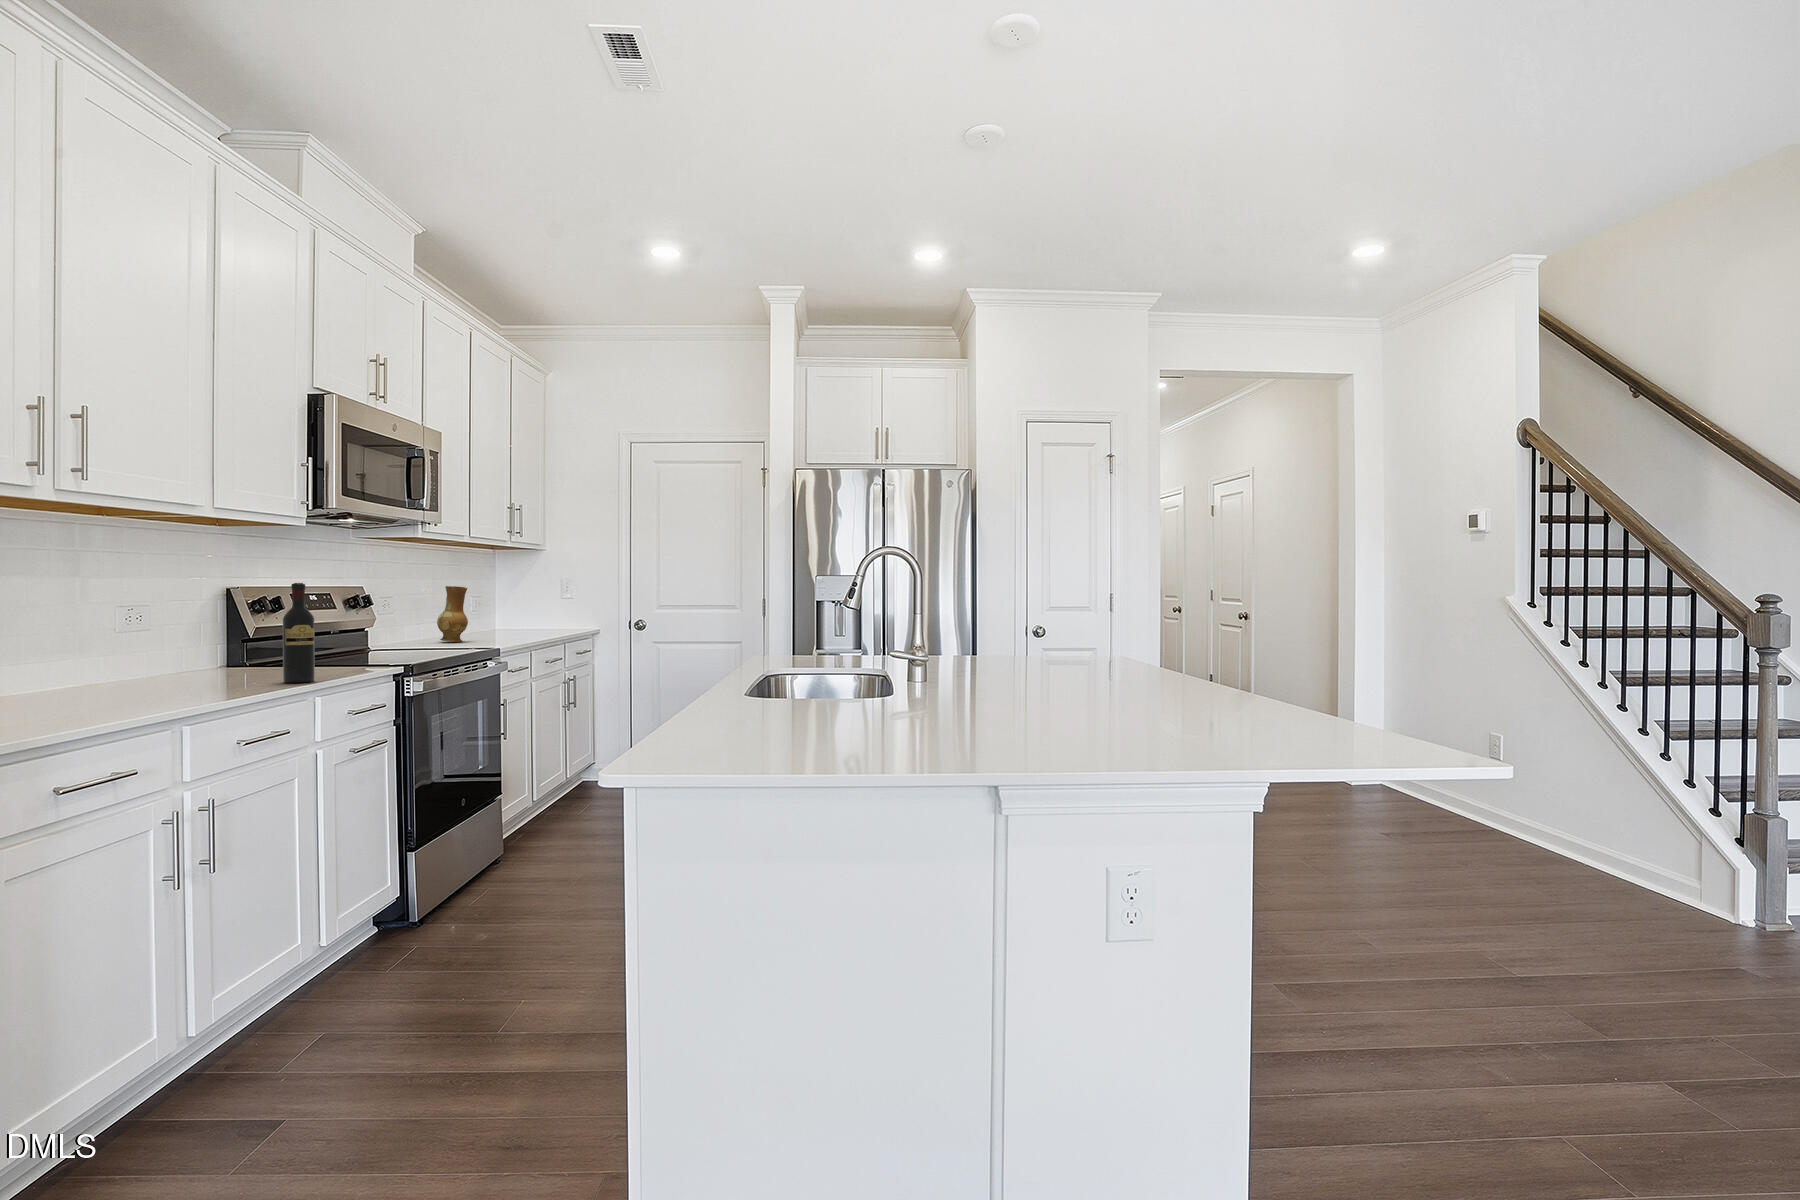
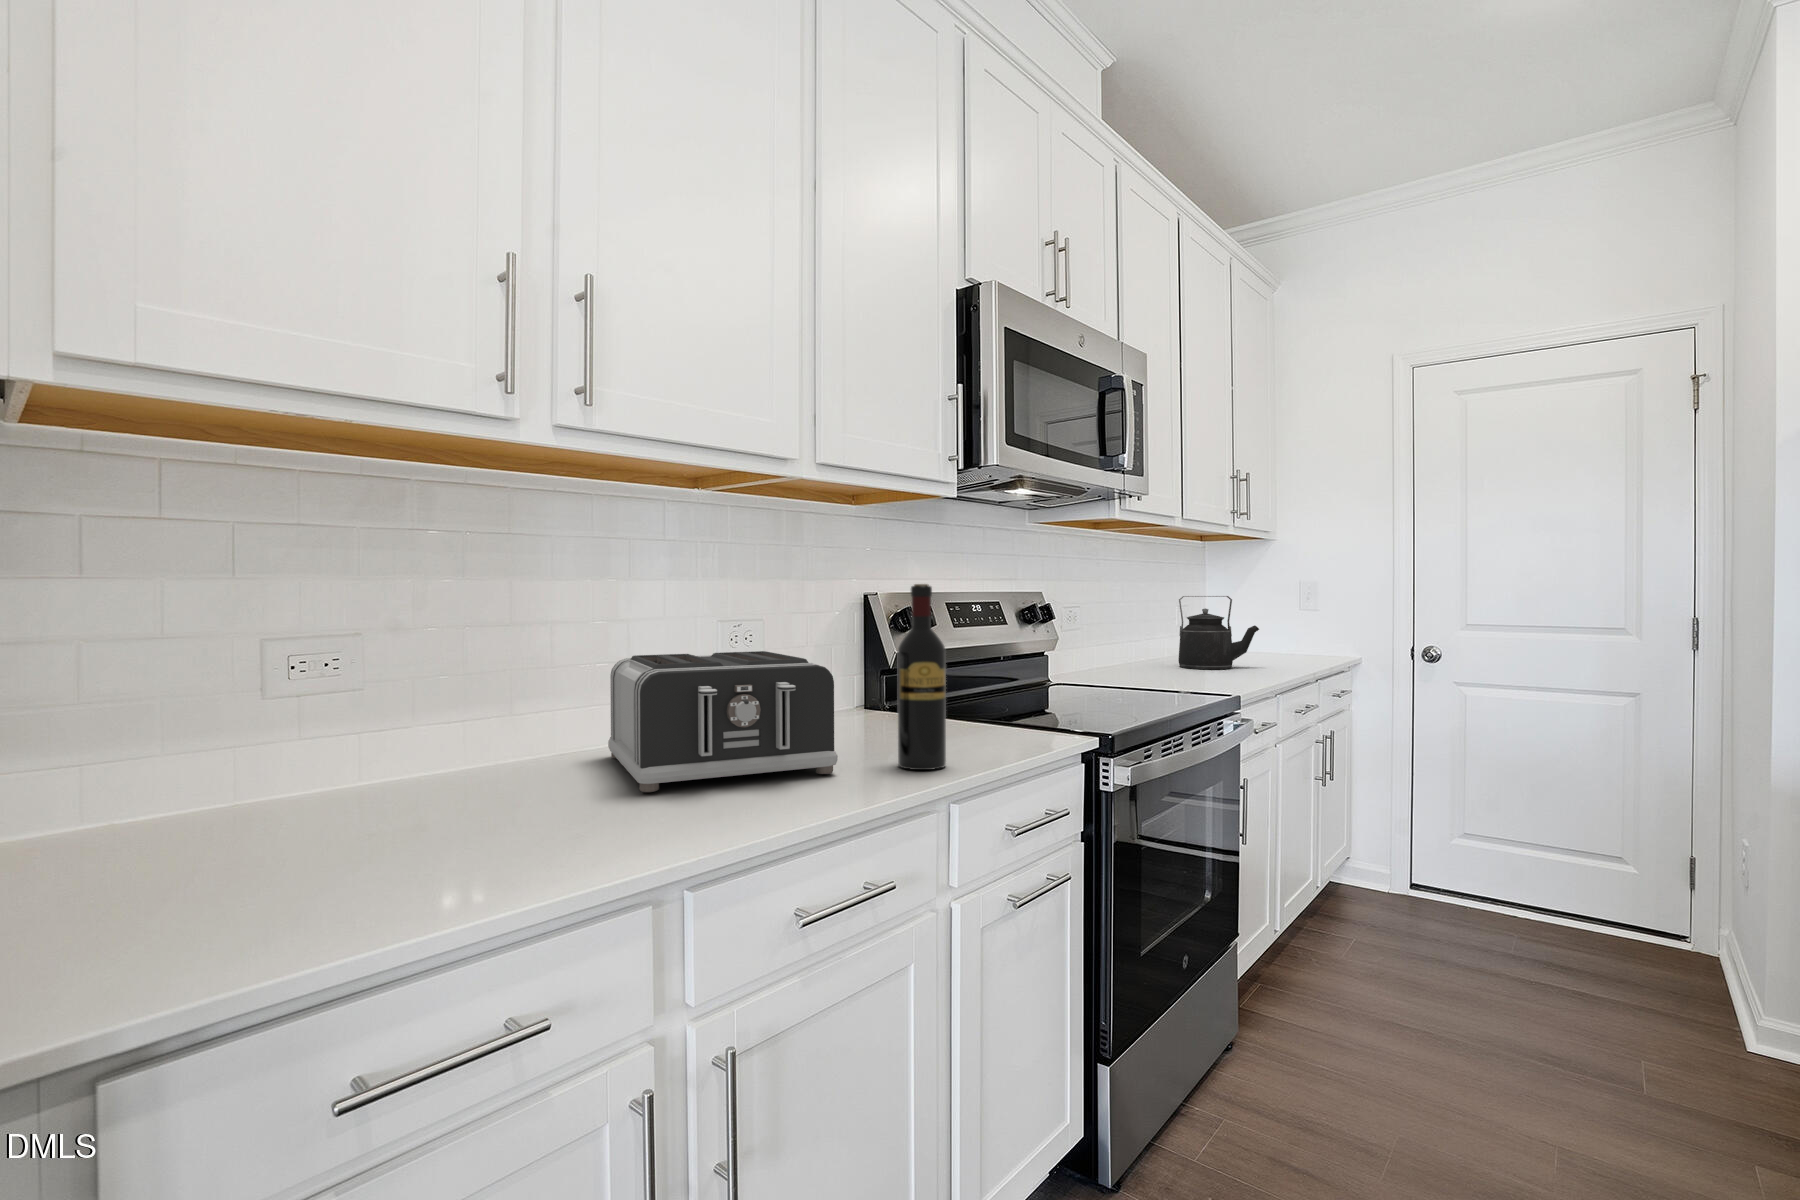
ceramic jug: present [437,586,468,642] -> none [1137,591,1178,673]
kettle: none [470,589,527,640] -> present [1178,596,1259,669]
toaster: none [53,623,247,698] -> present [608,651,838,792]

